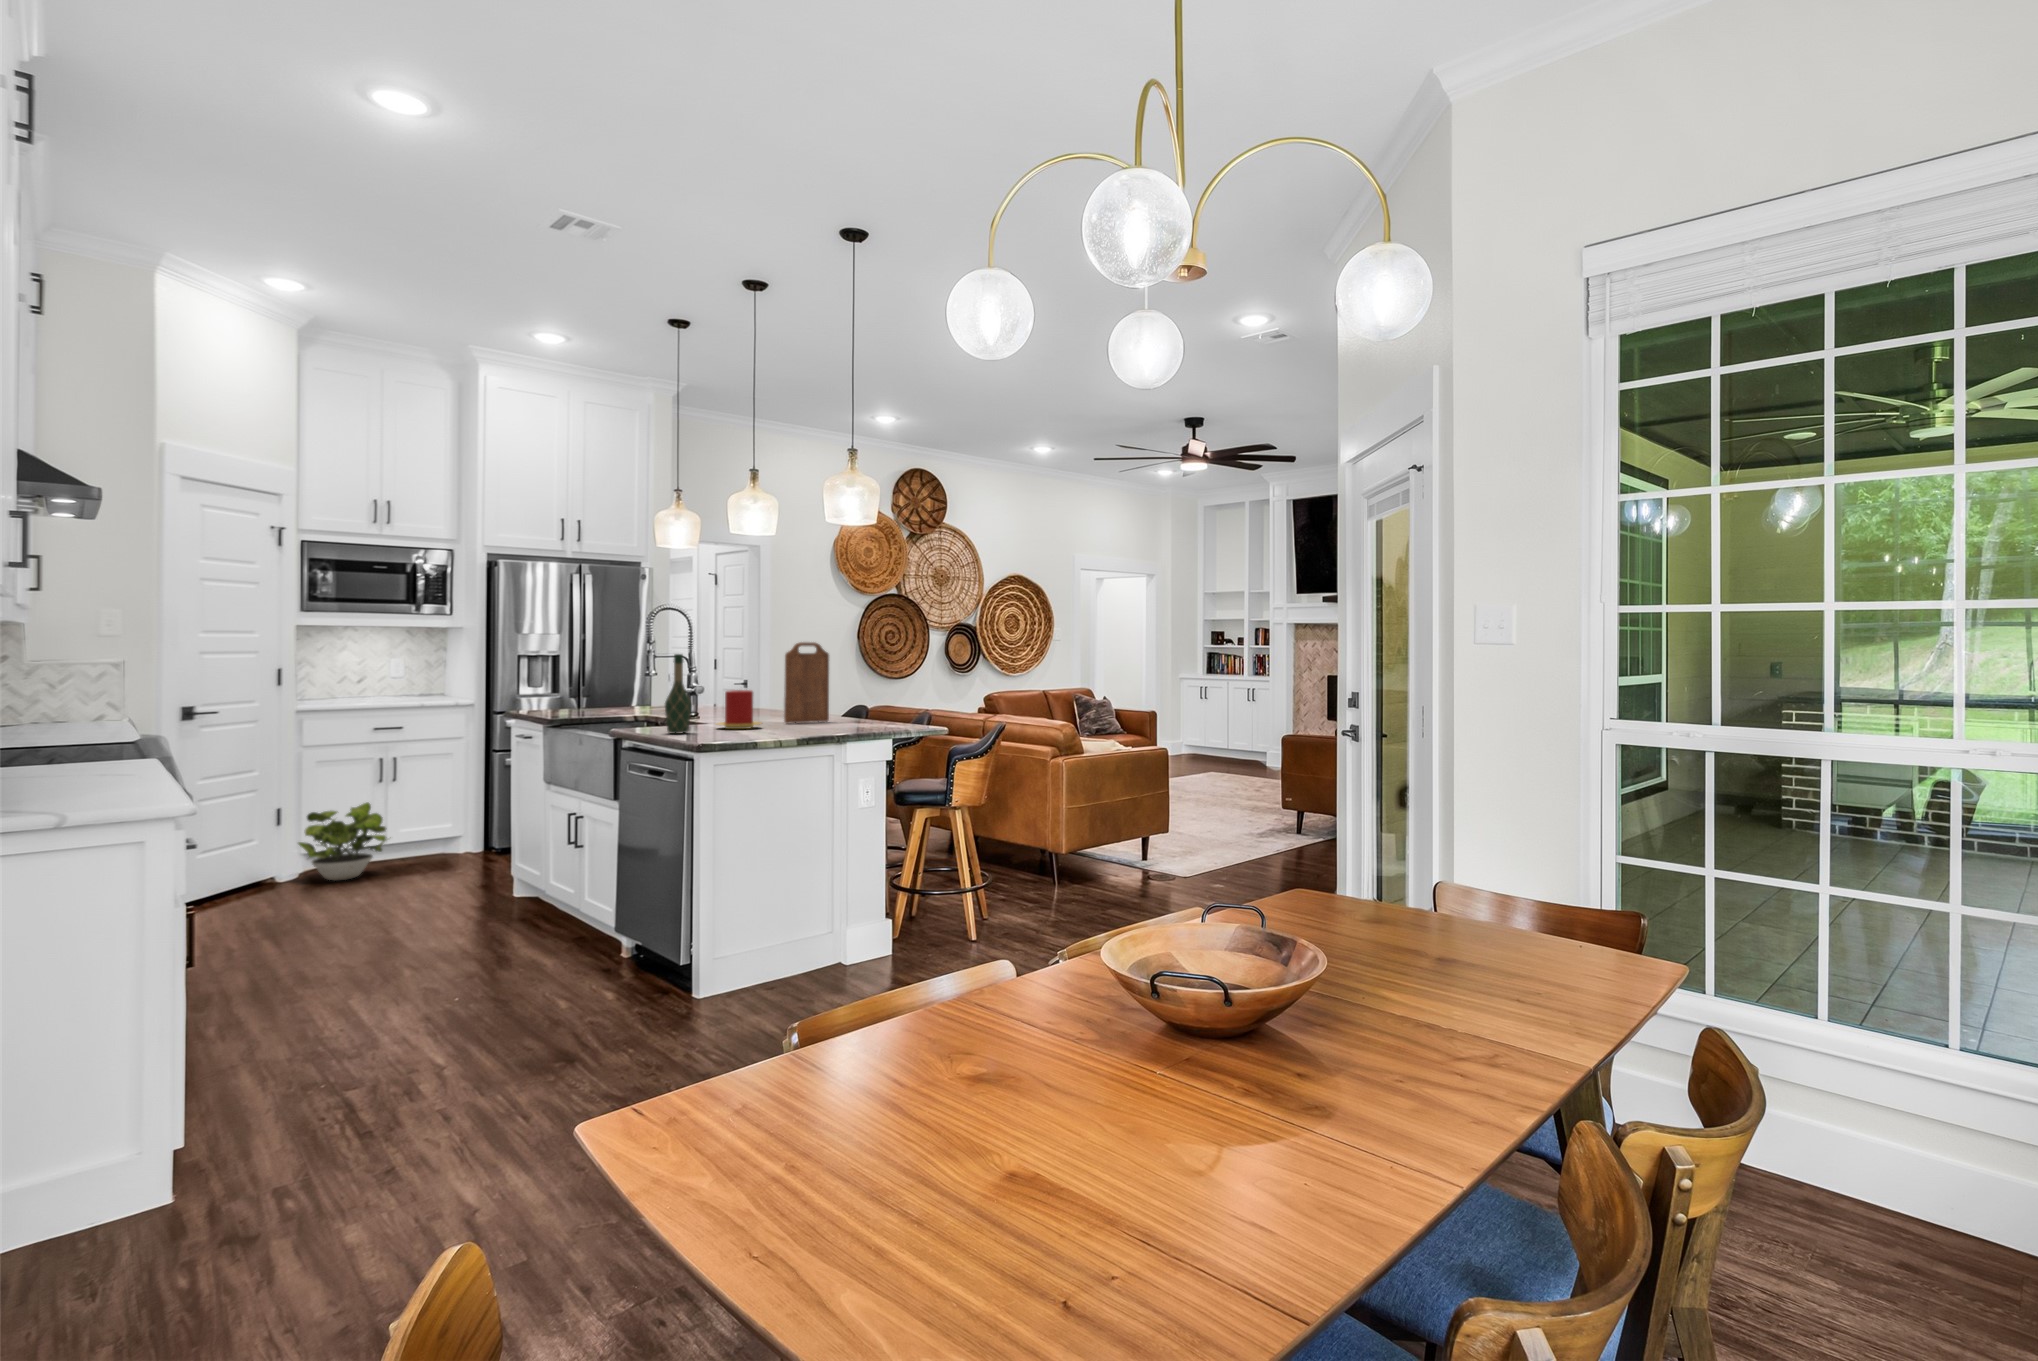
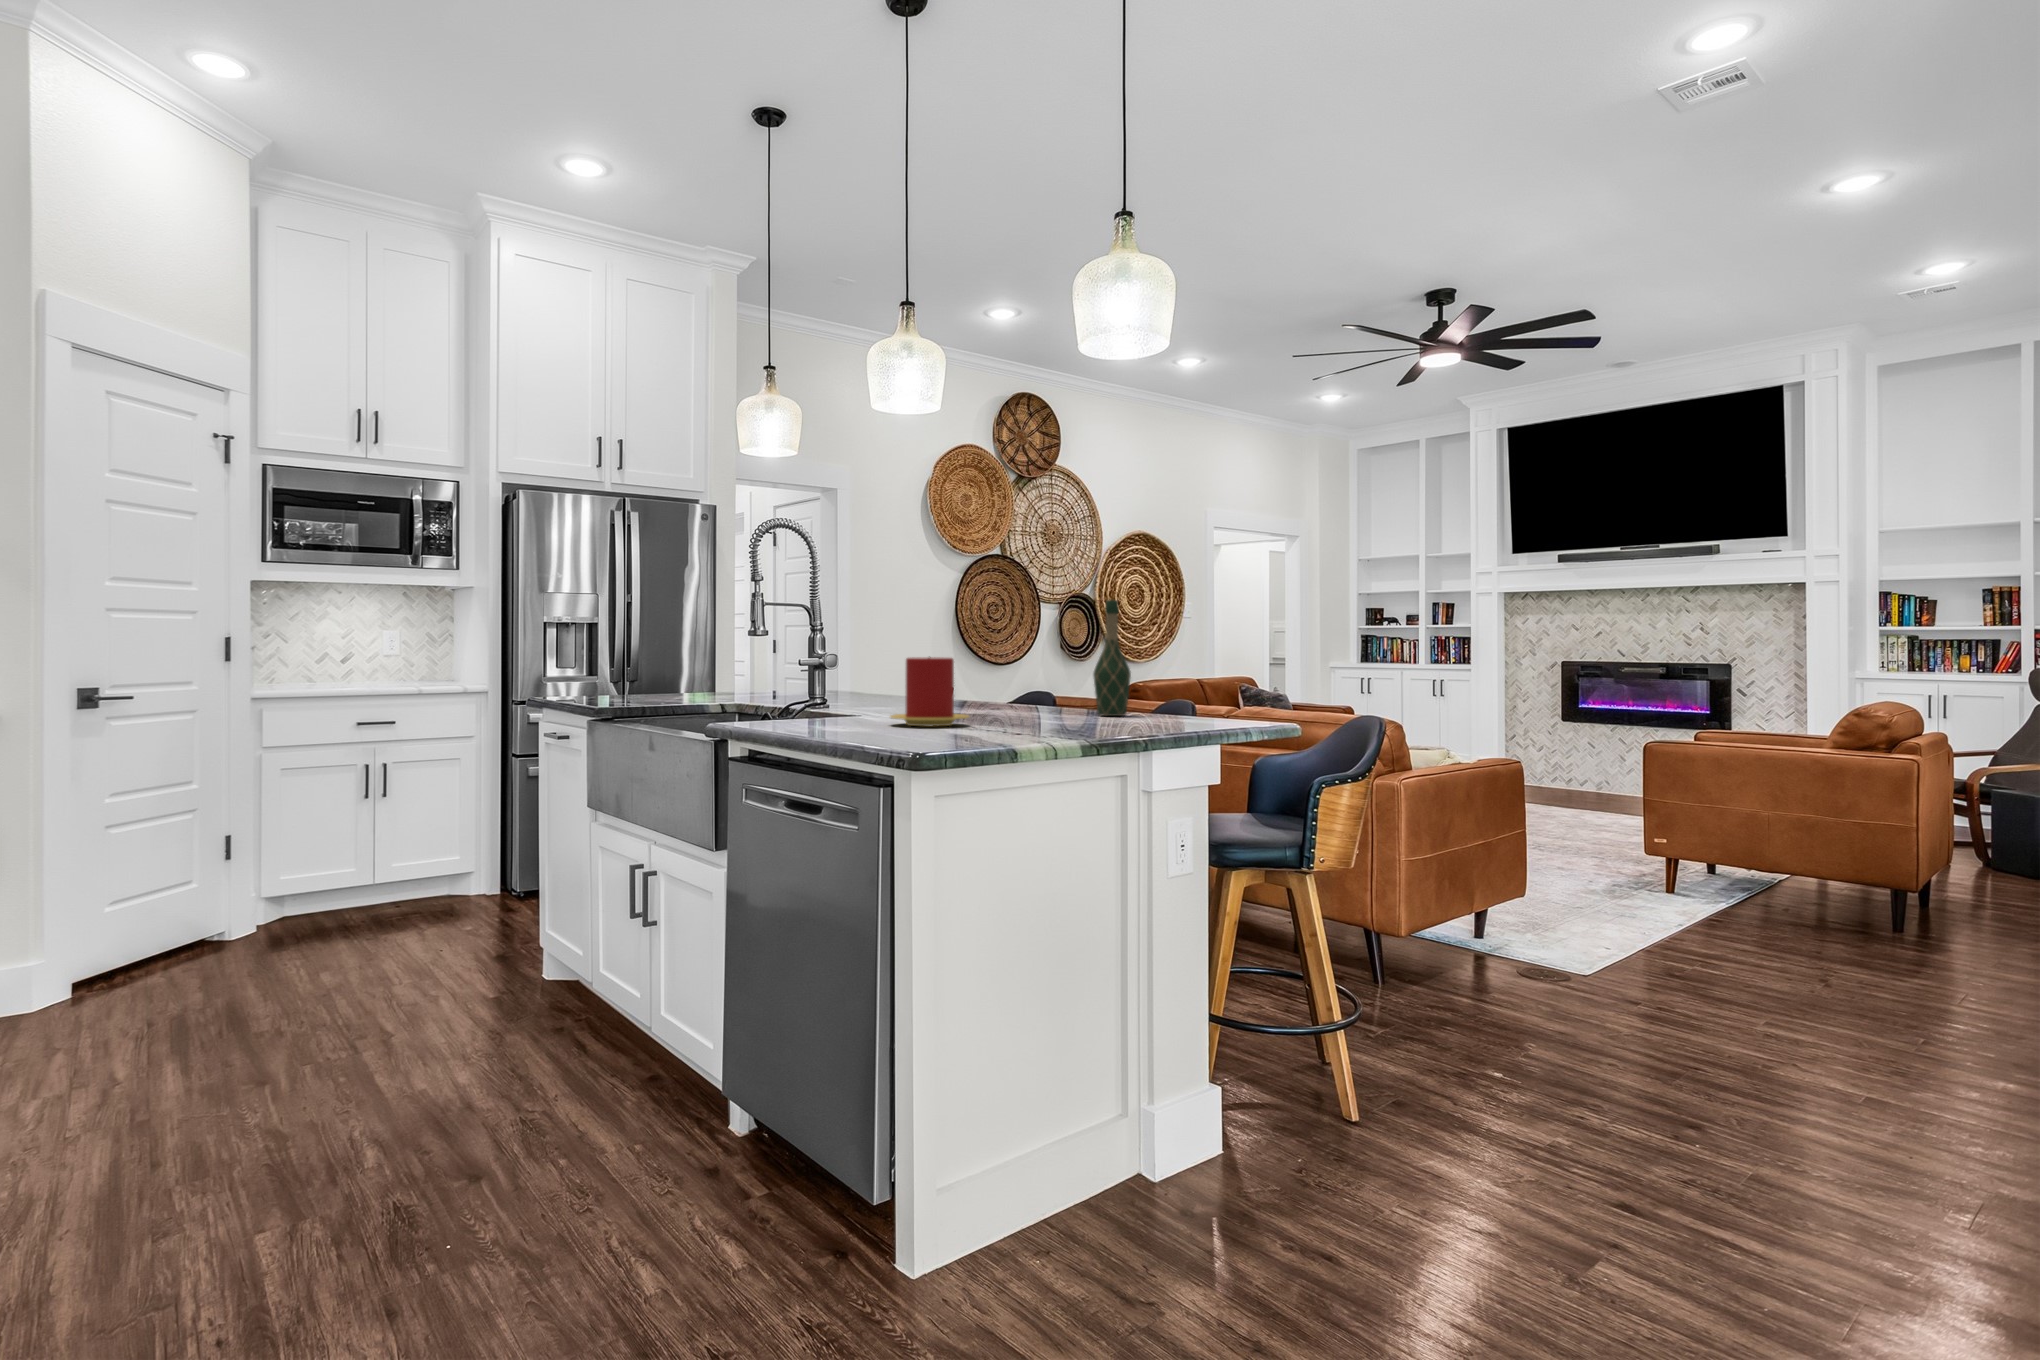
cutting board: present [784,642,829,723] -> none [987,578,1054,718]
wine bottle: present [665,654,692,734] -> present [1093,600,1131,716]
potted plant: present [299,802,386,881] -> none [247,831,375,943]

